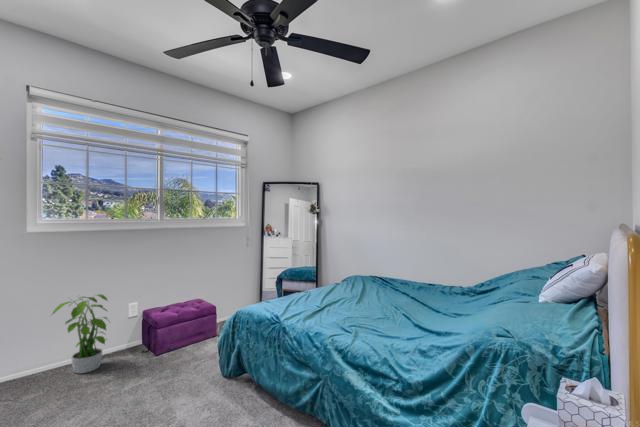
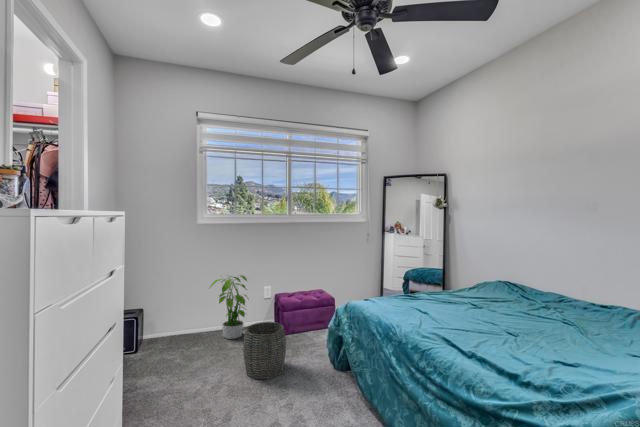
woven basket: none [112,345,167,414] -> present [243,322,286,379]

